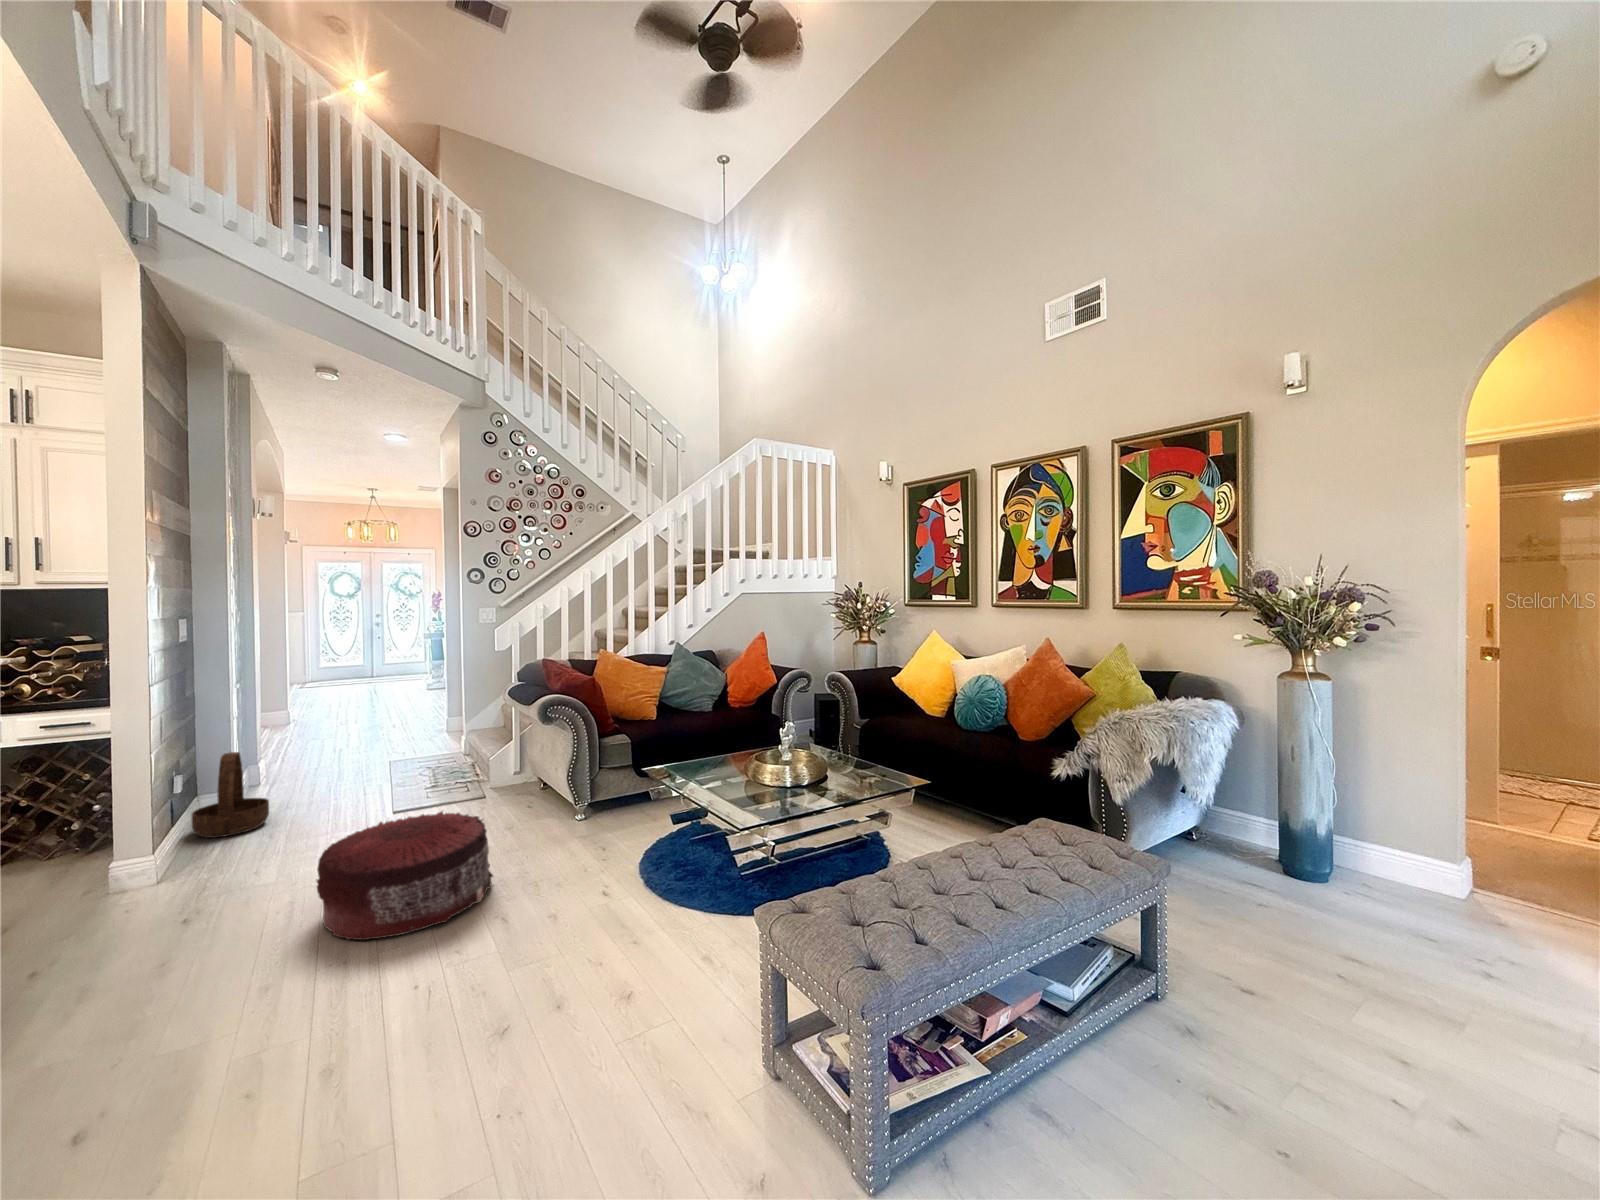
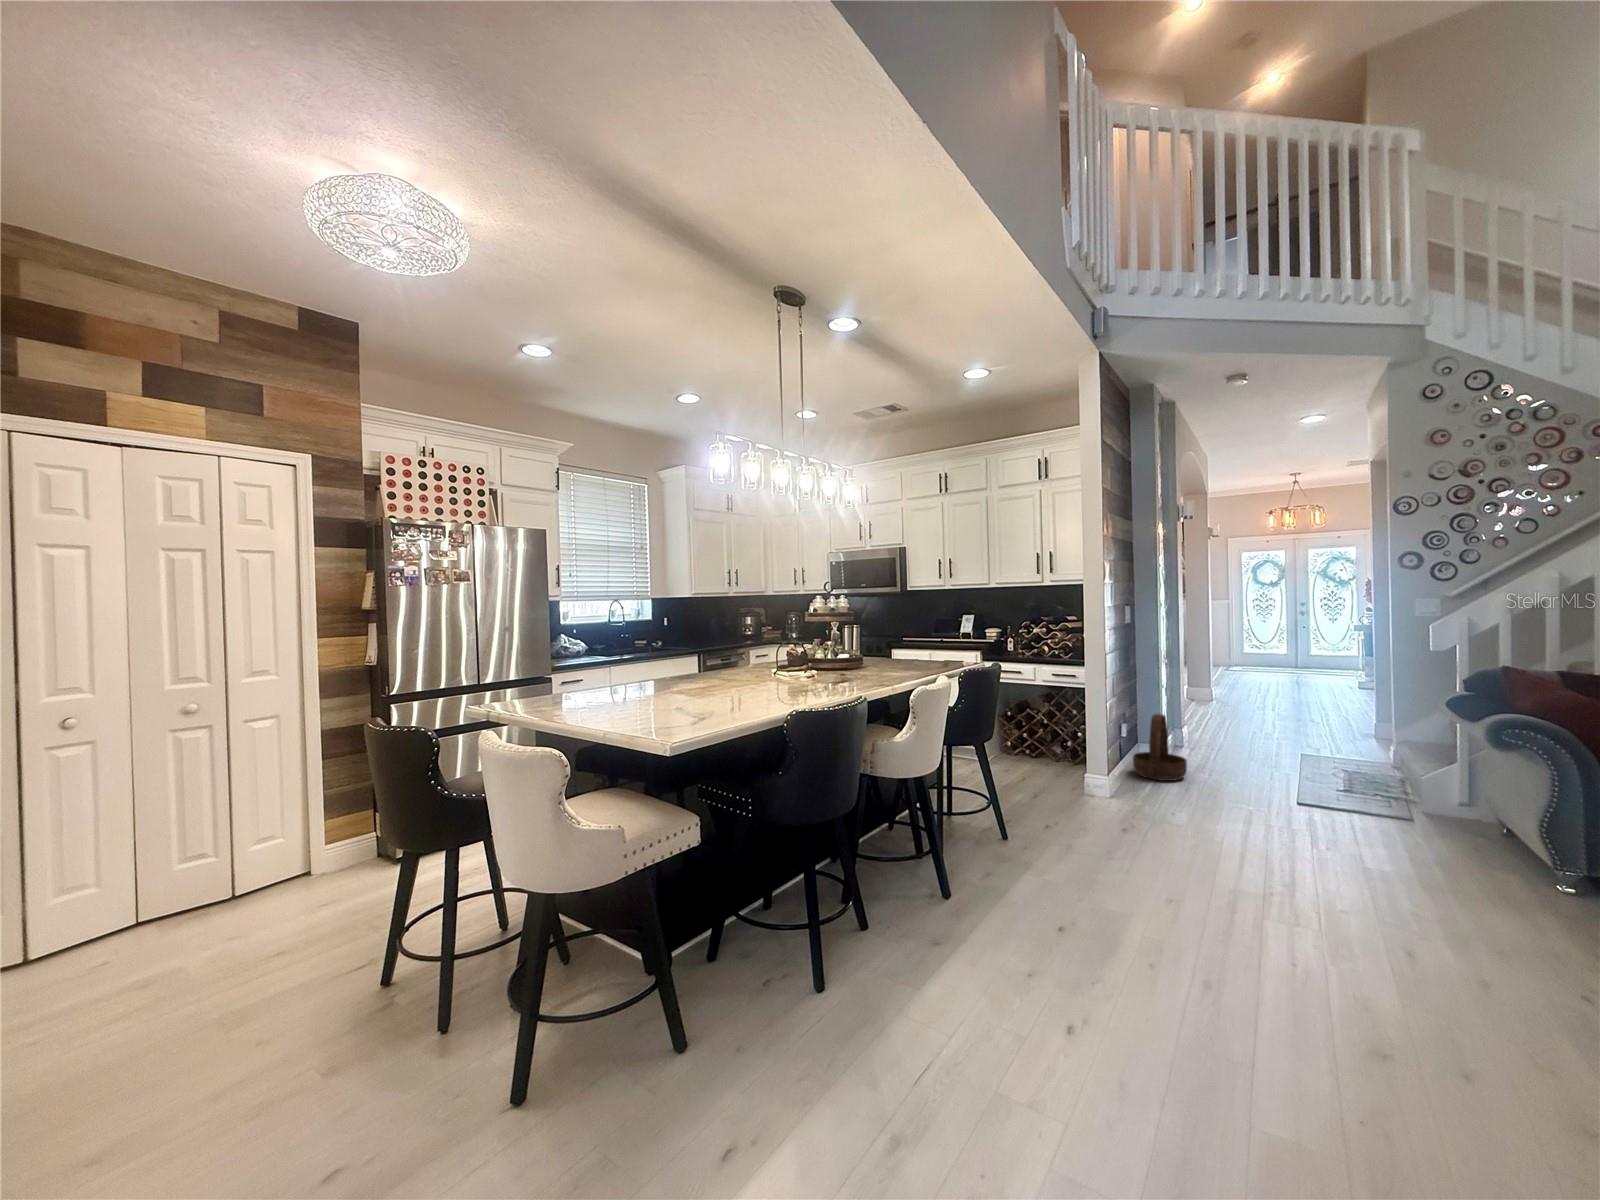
pouf: present [317,811,493,940] -> none [1212,803,1405,926]

